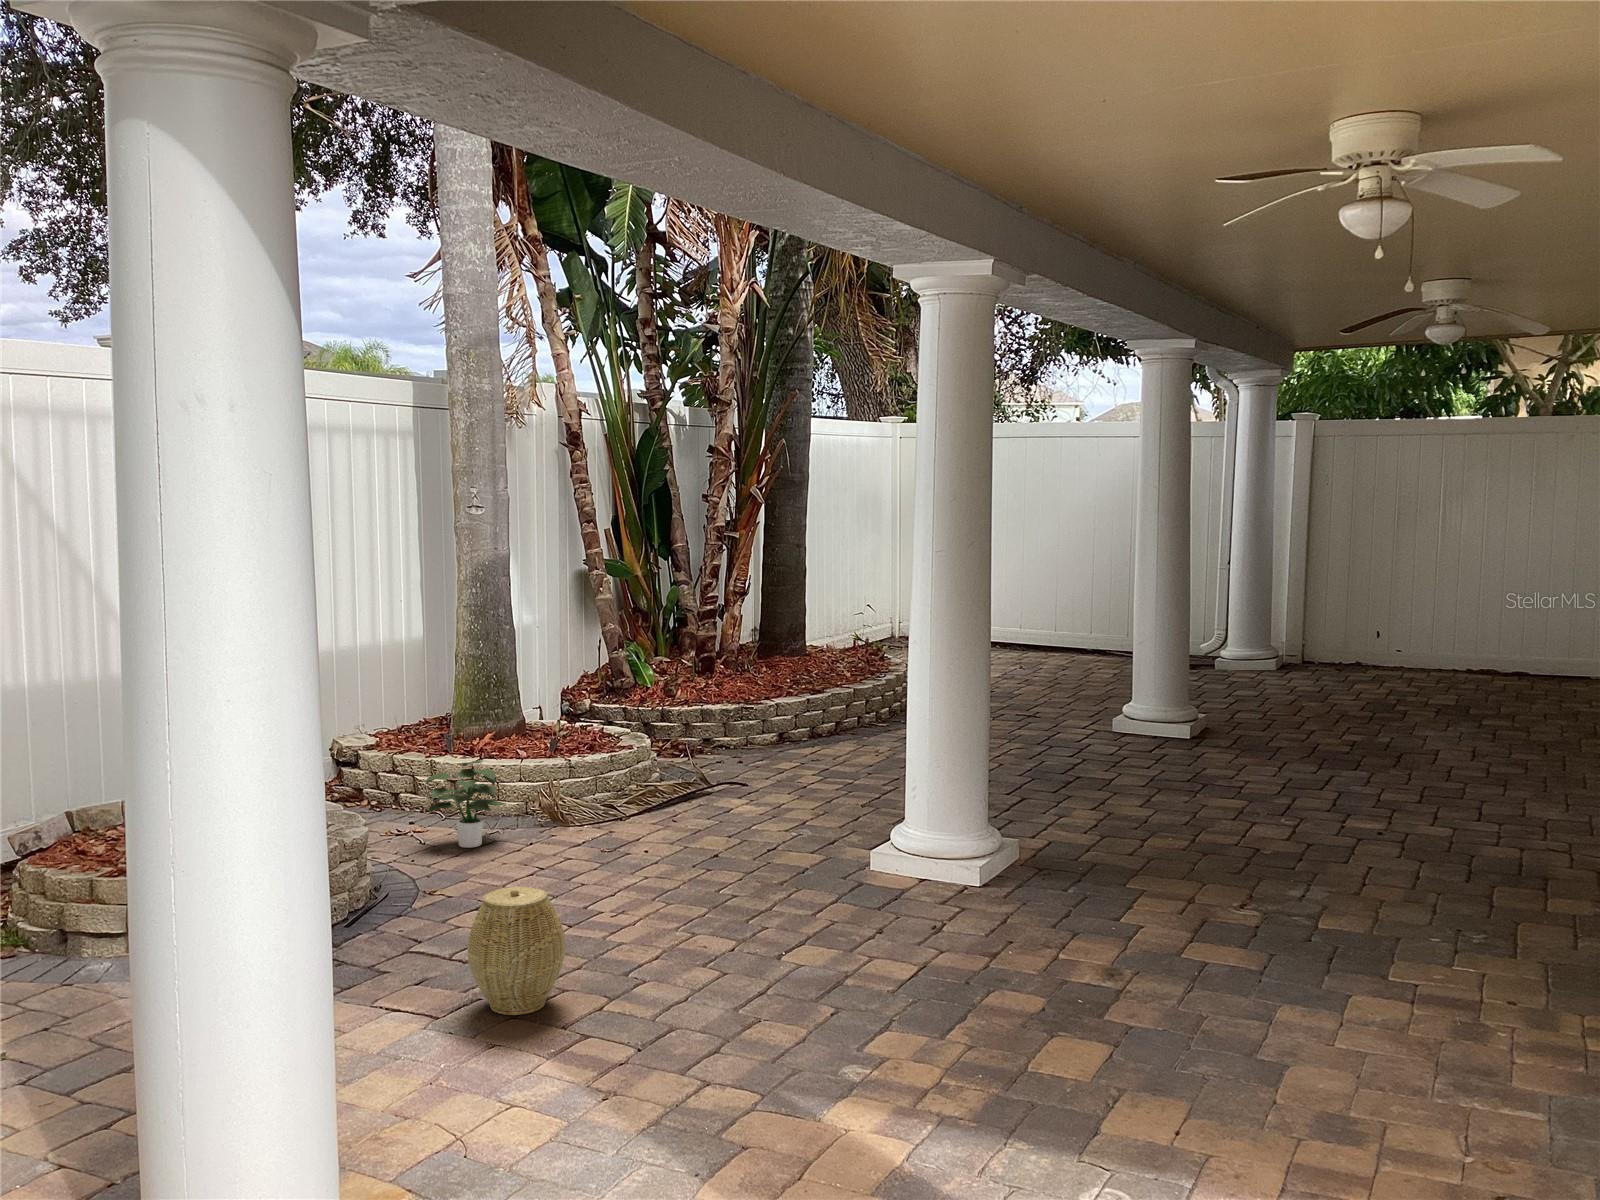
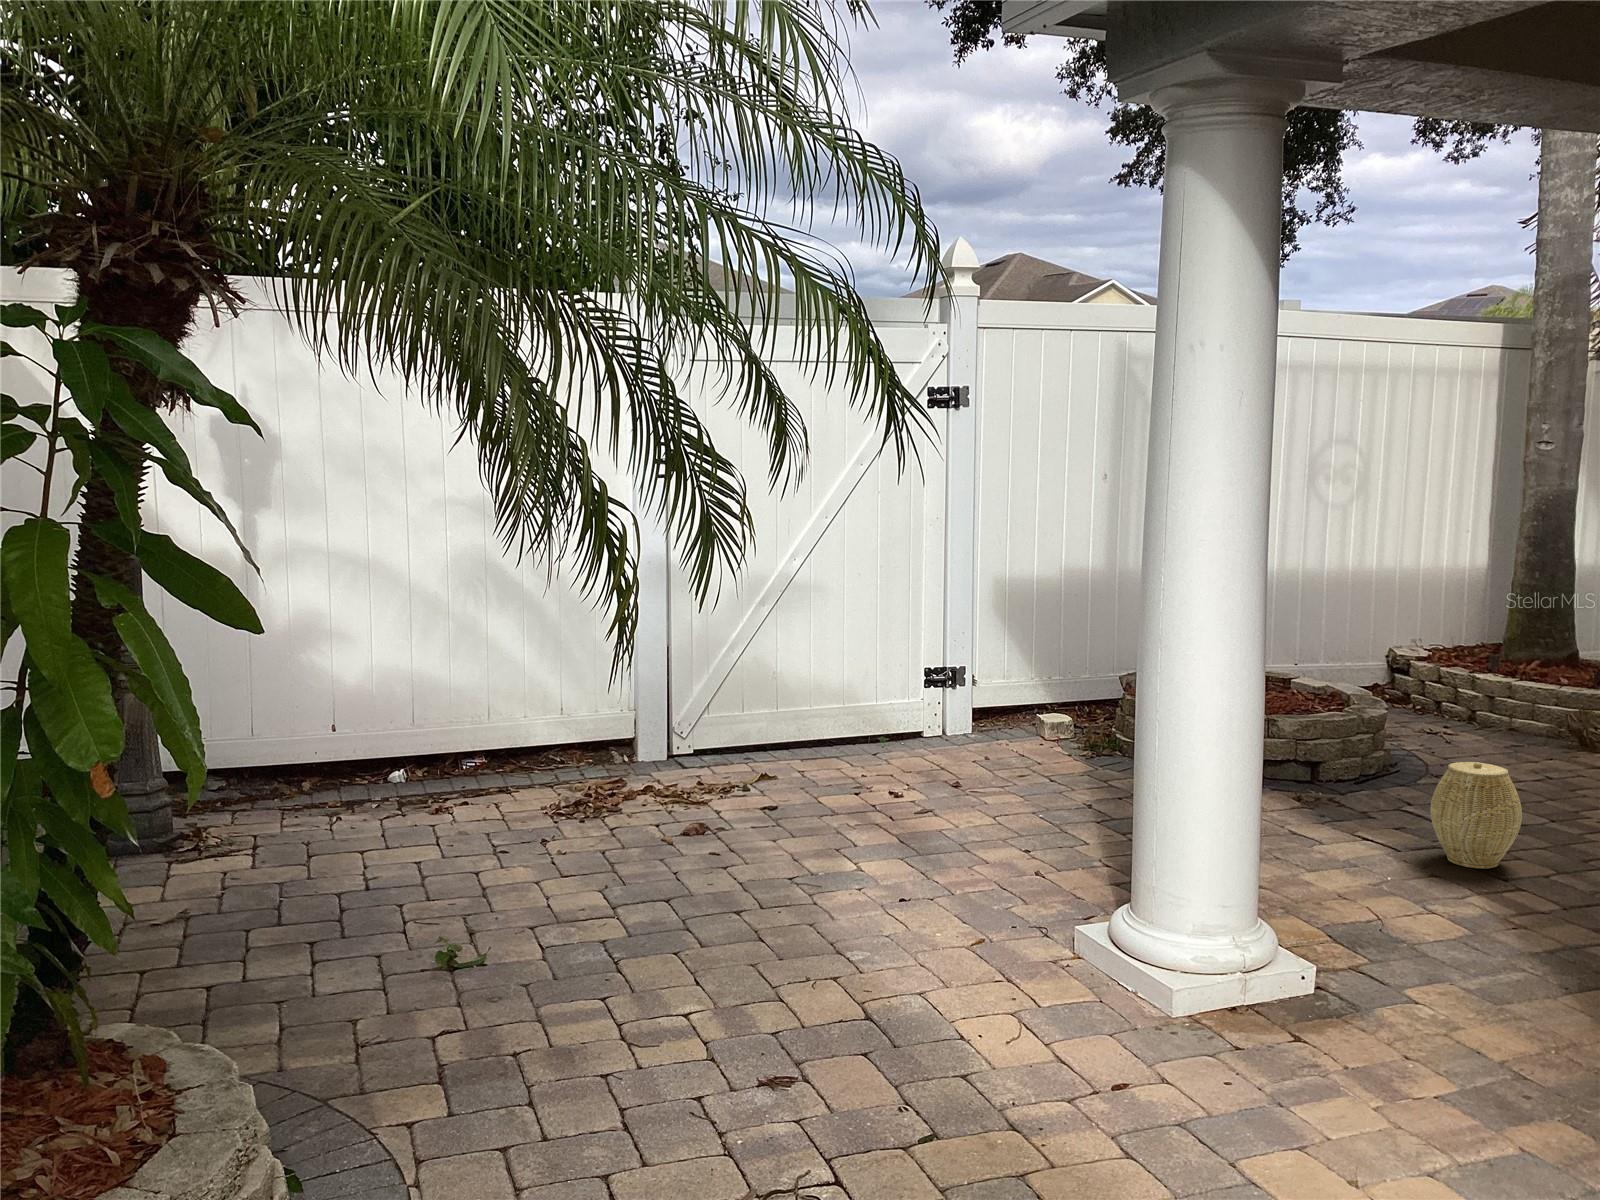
potted plant: present [426,760,506,848] -> none [1453,676,1536,754]

